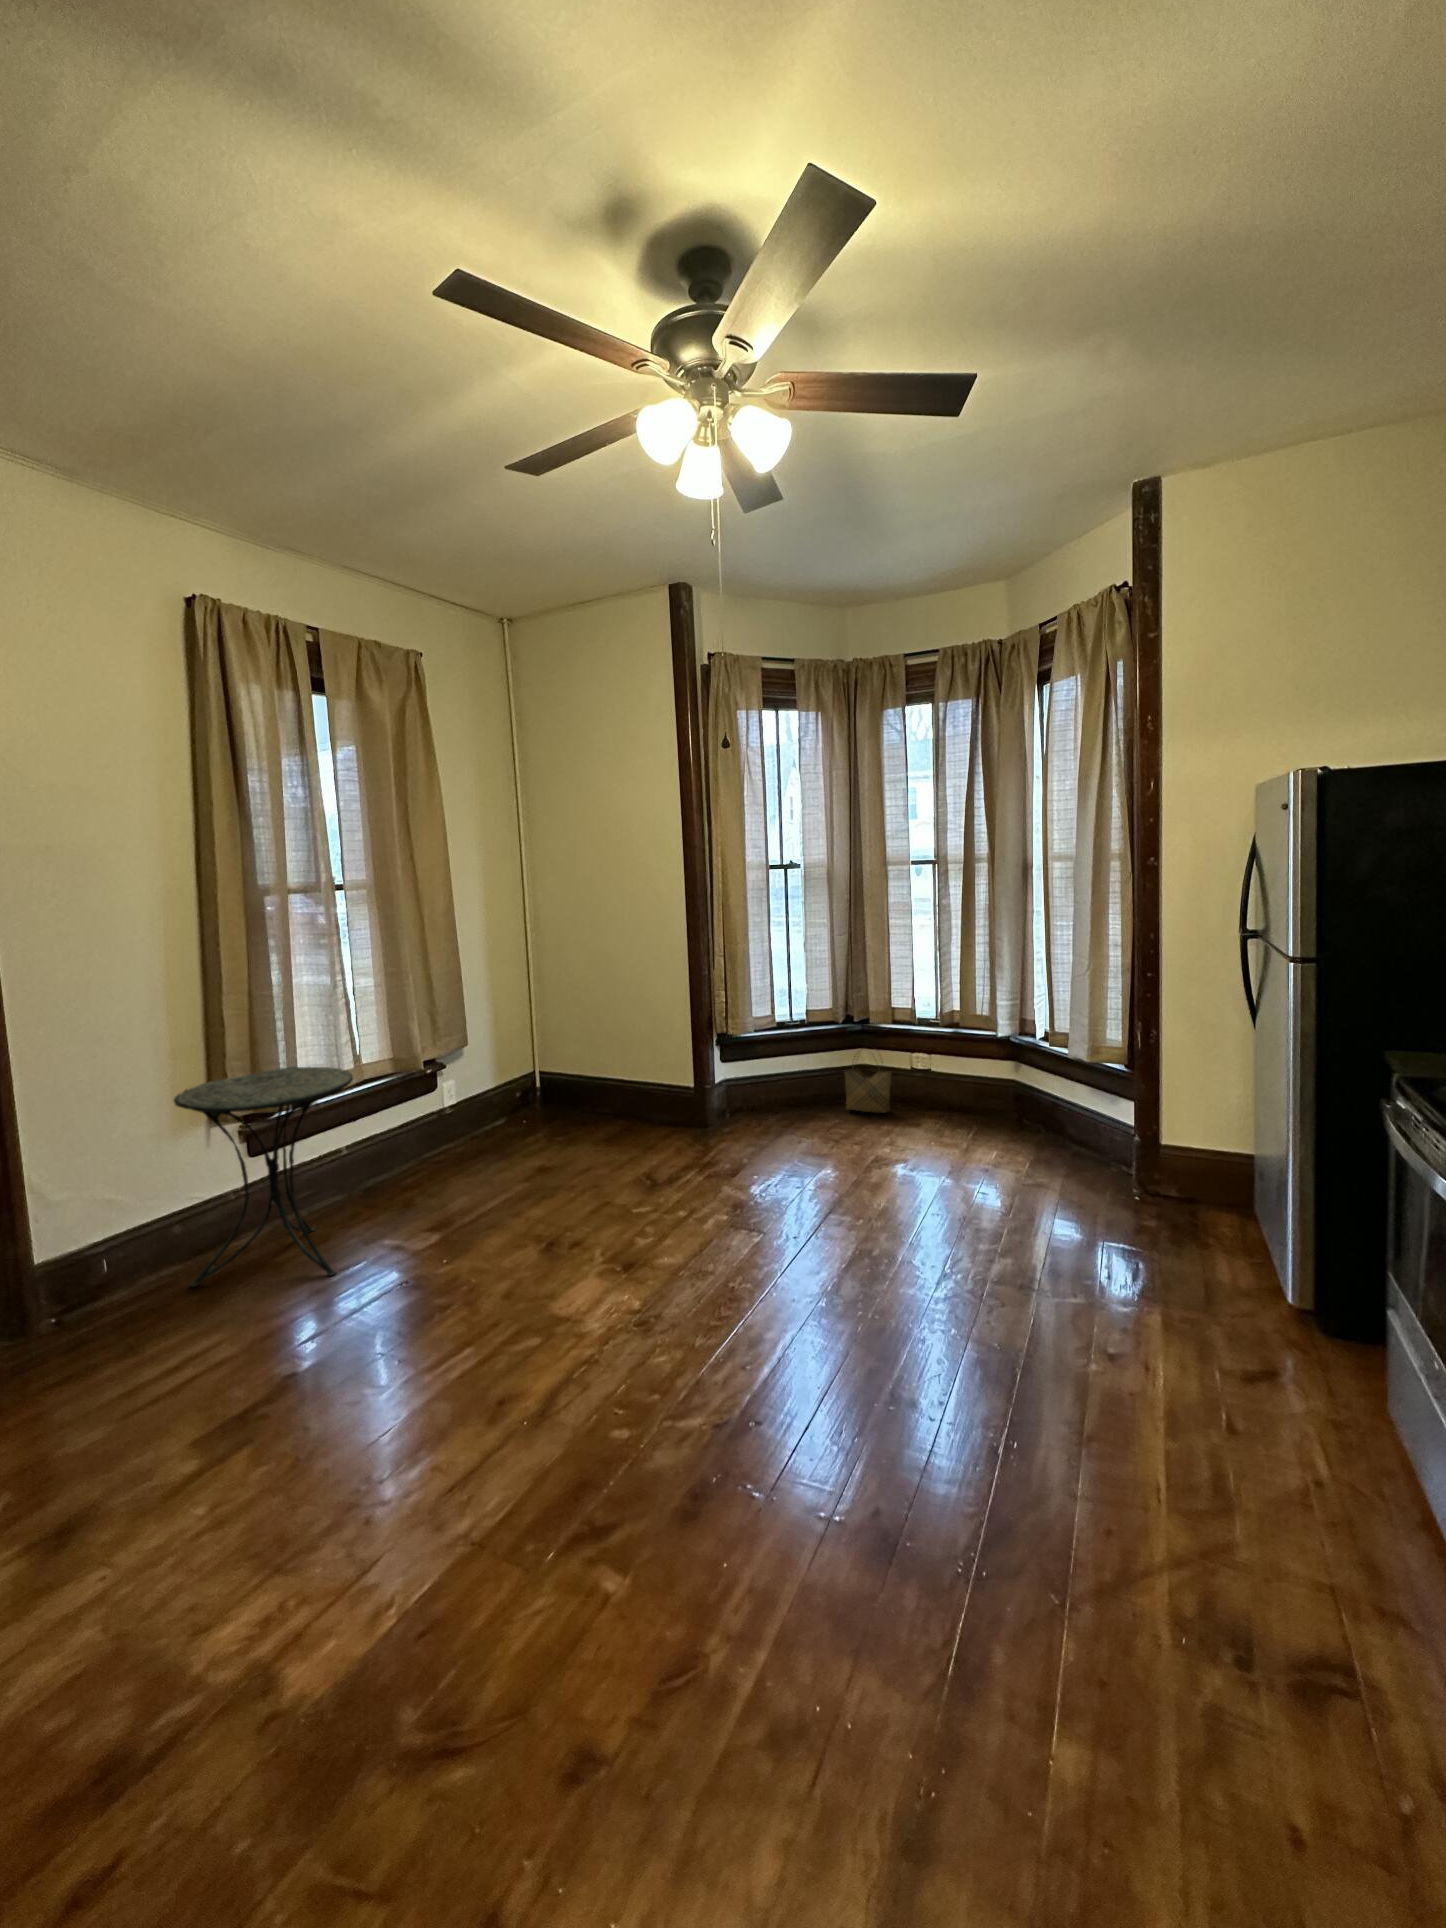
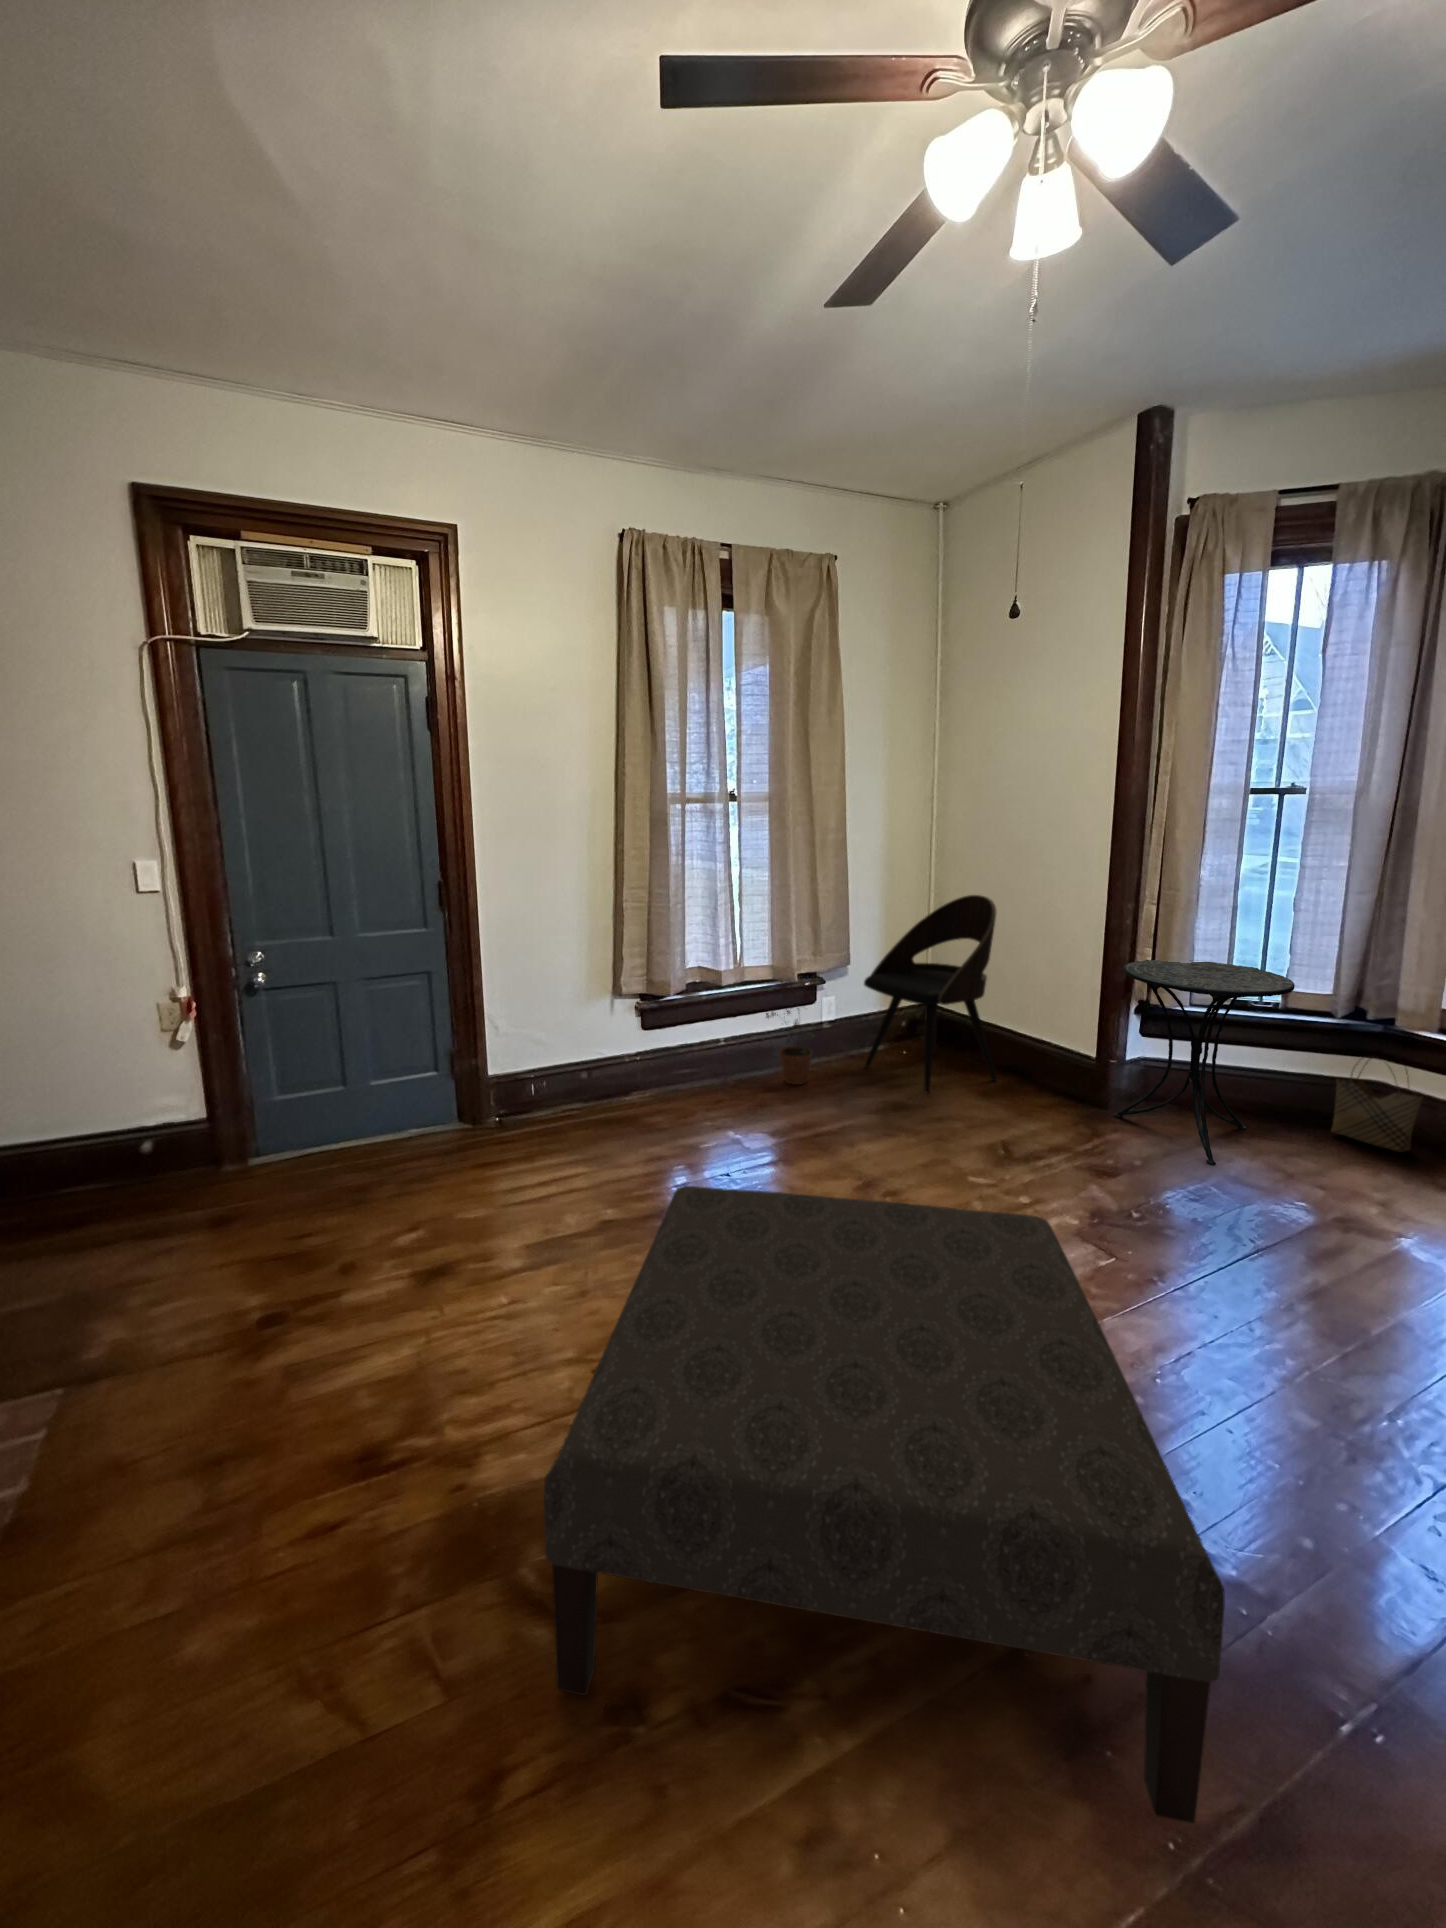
dining chair: none [484,965,614,1154] -> present [864,895,997,1094]
side table: present [174,1067,353,1287] -> present [1114,960,1295,1164]
potted plant: none [390,1075,450,1178] -> present [766,986,815,1085]
ottoman: none [430,1203,951,1742] -> present [544,1186,1225,1823]

